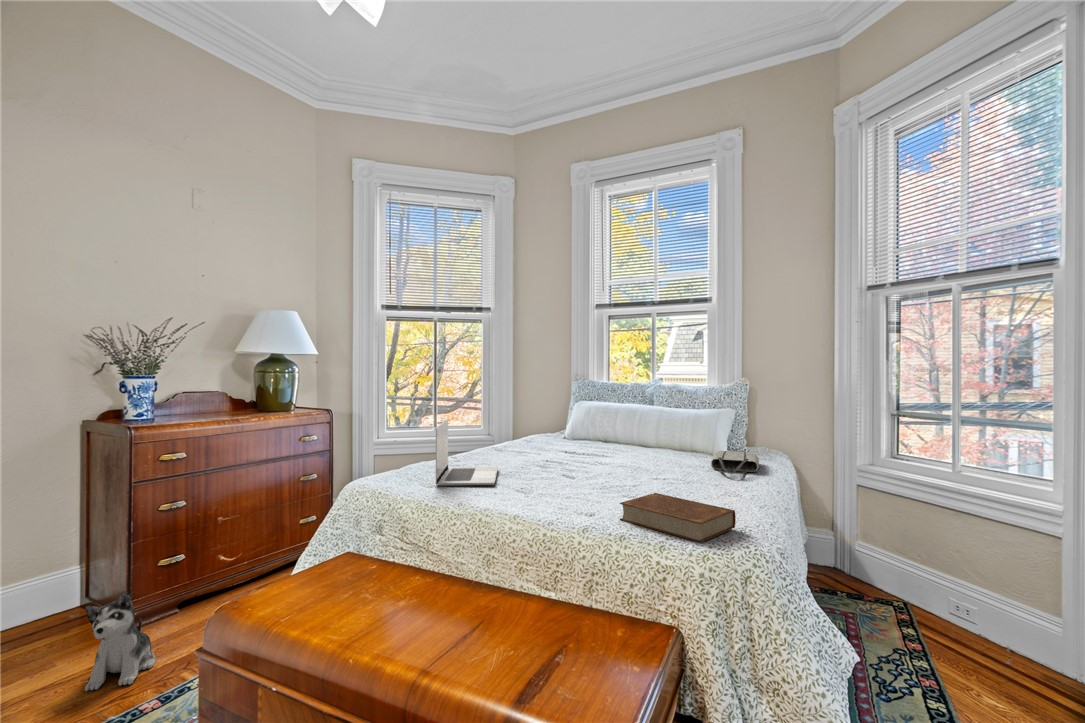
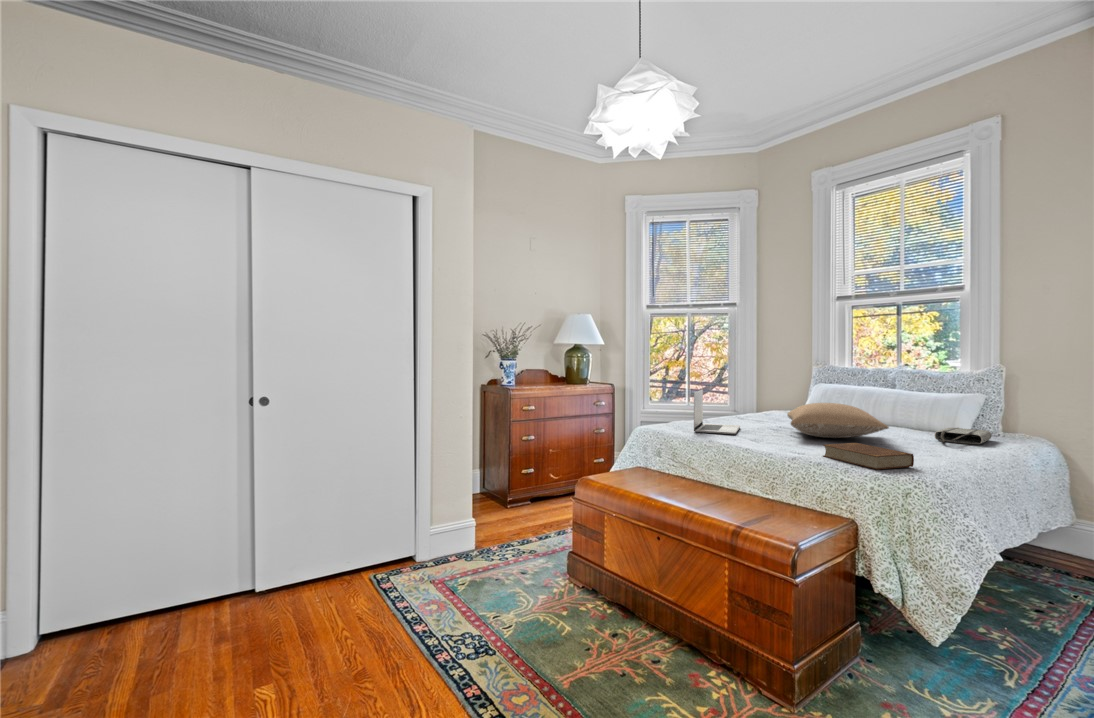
pillow: none [555,432,680,479] -> present [787,403,889,438]
plush toy: present [85,591,155,691] -> none [496,480,527,532]

